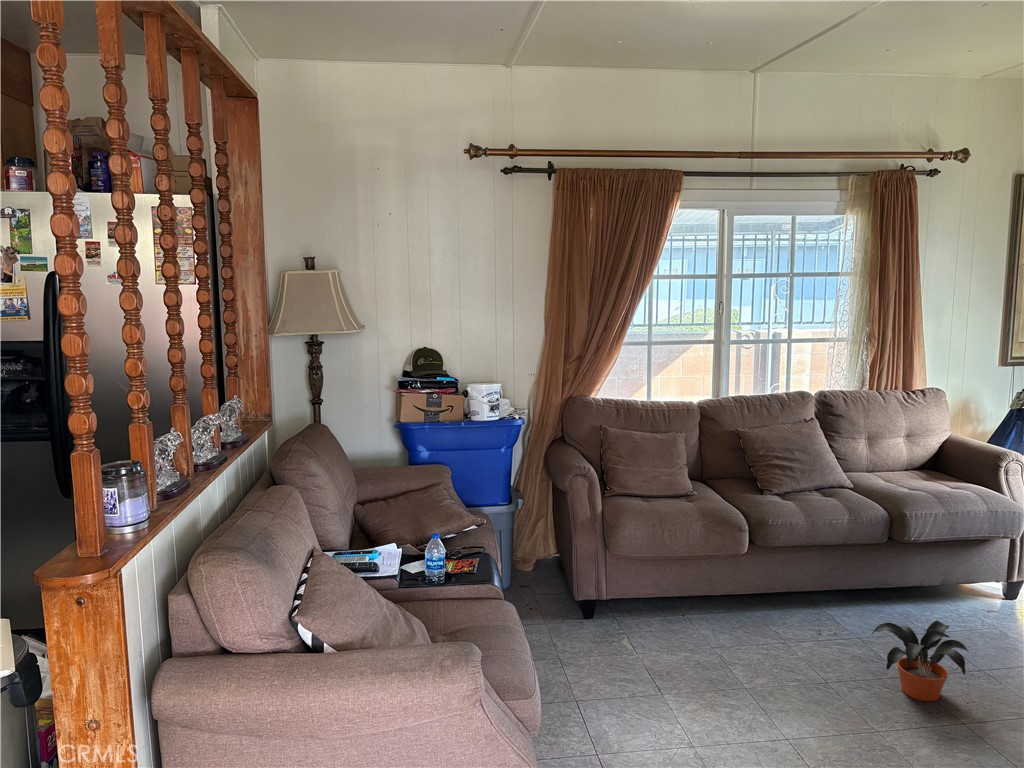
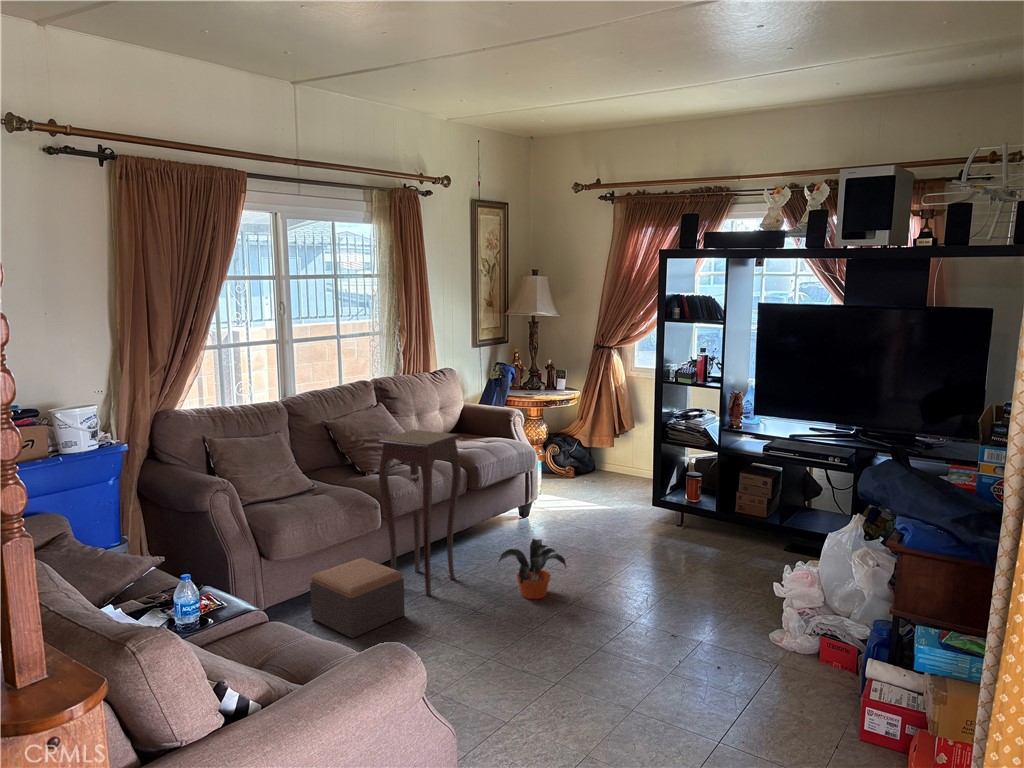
side table: none [753,452,858,645] -> present [378,430,461,595]
footstool: none [653,578,744,655] -> present [310,558,405,638]

